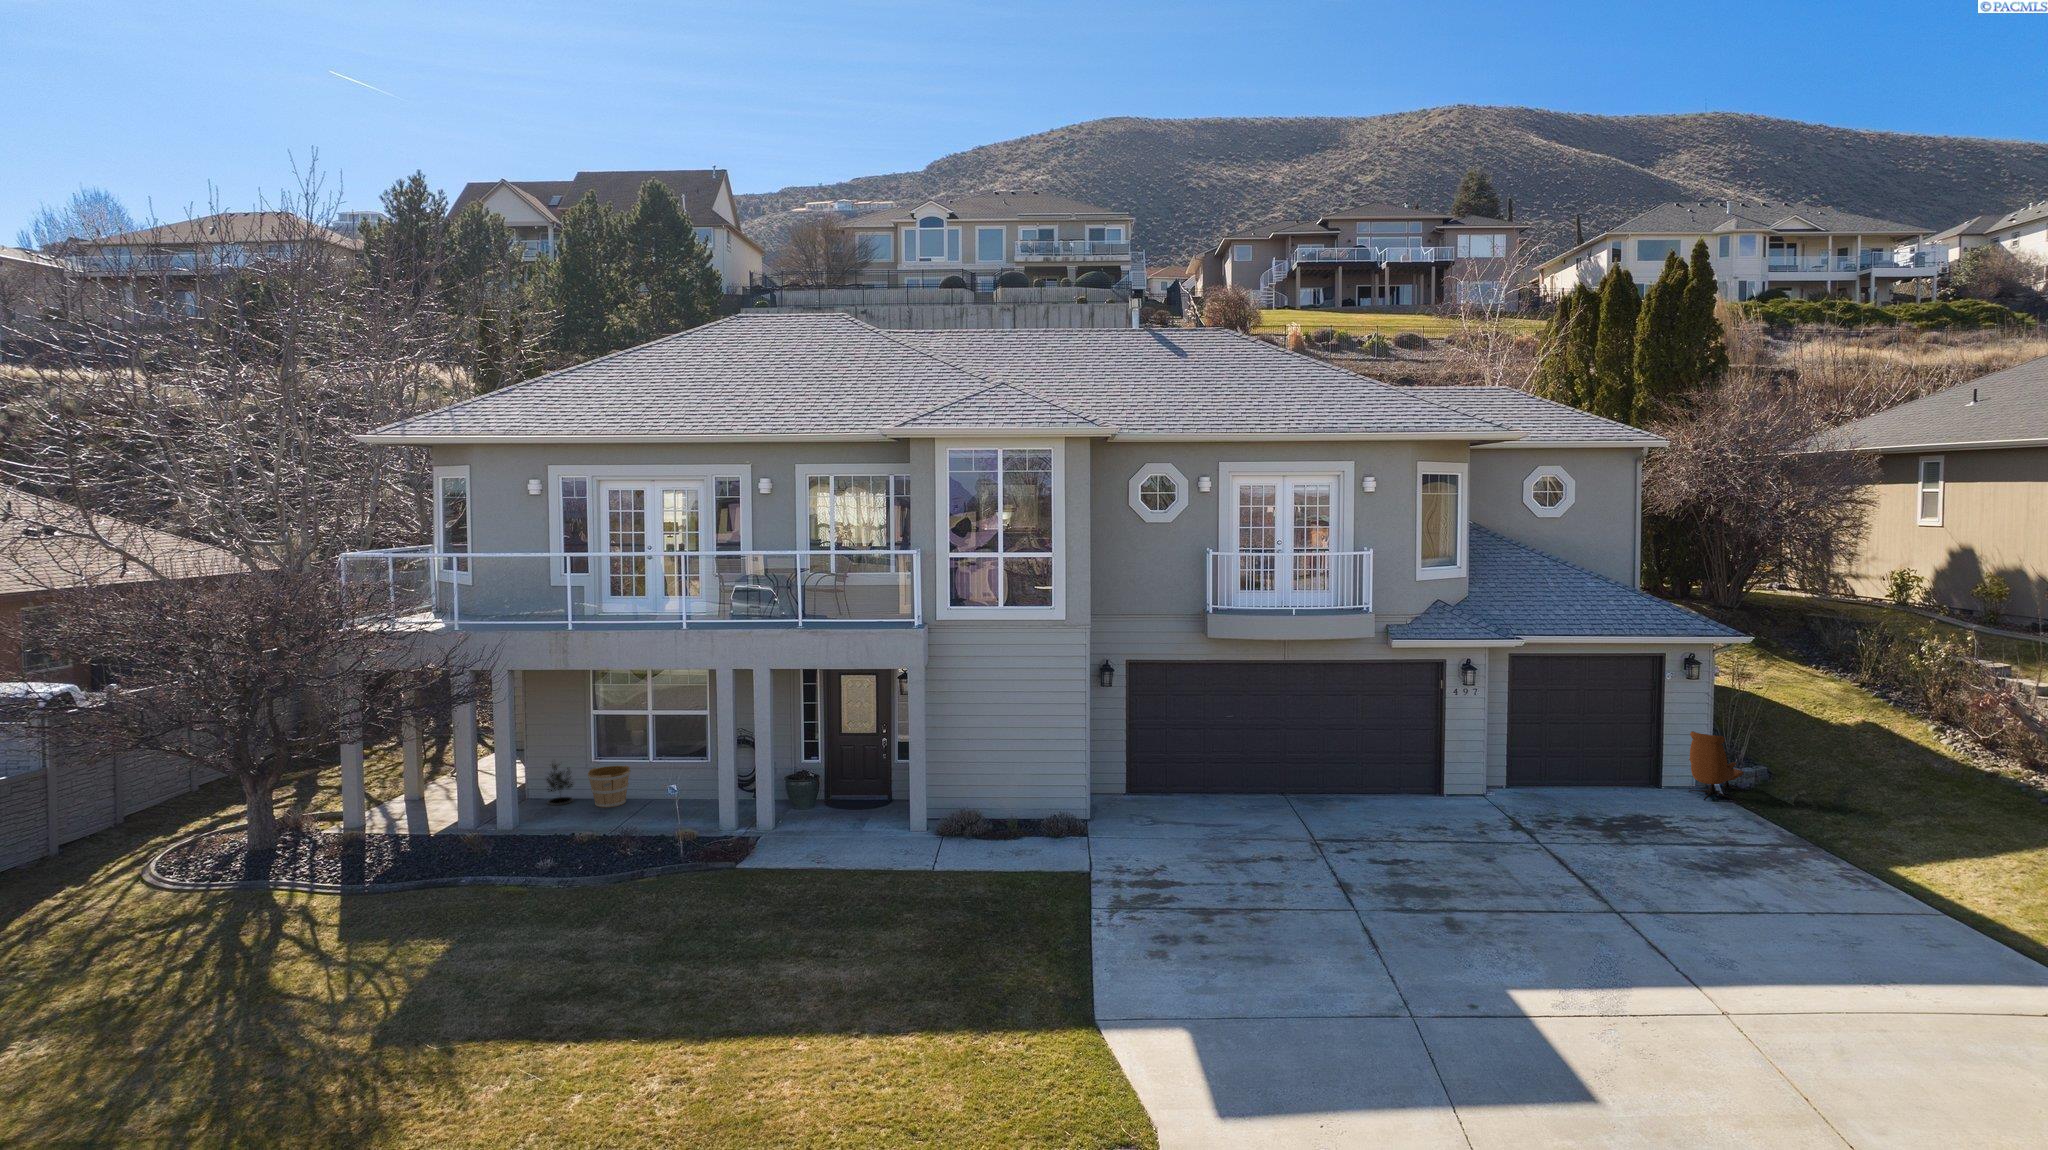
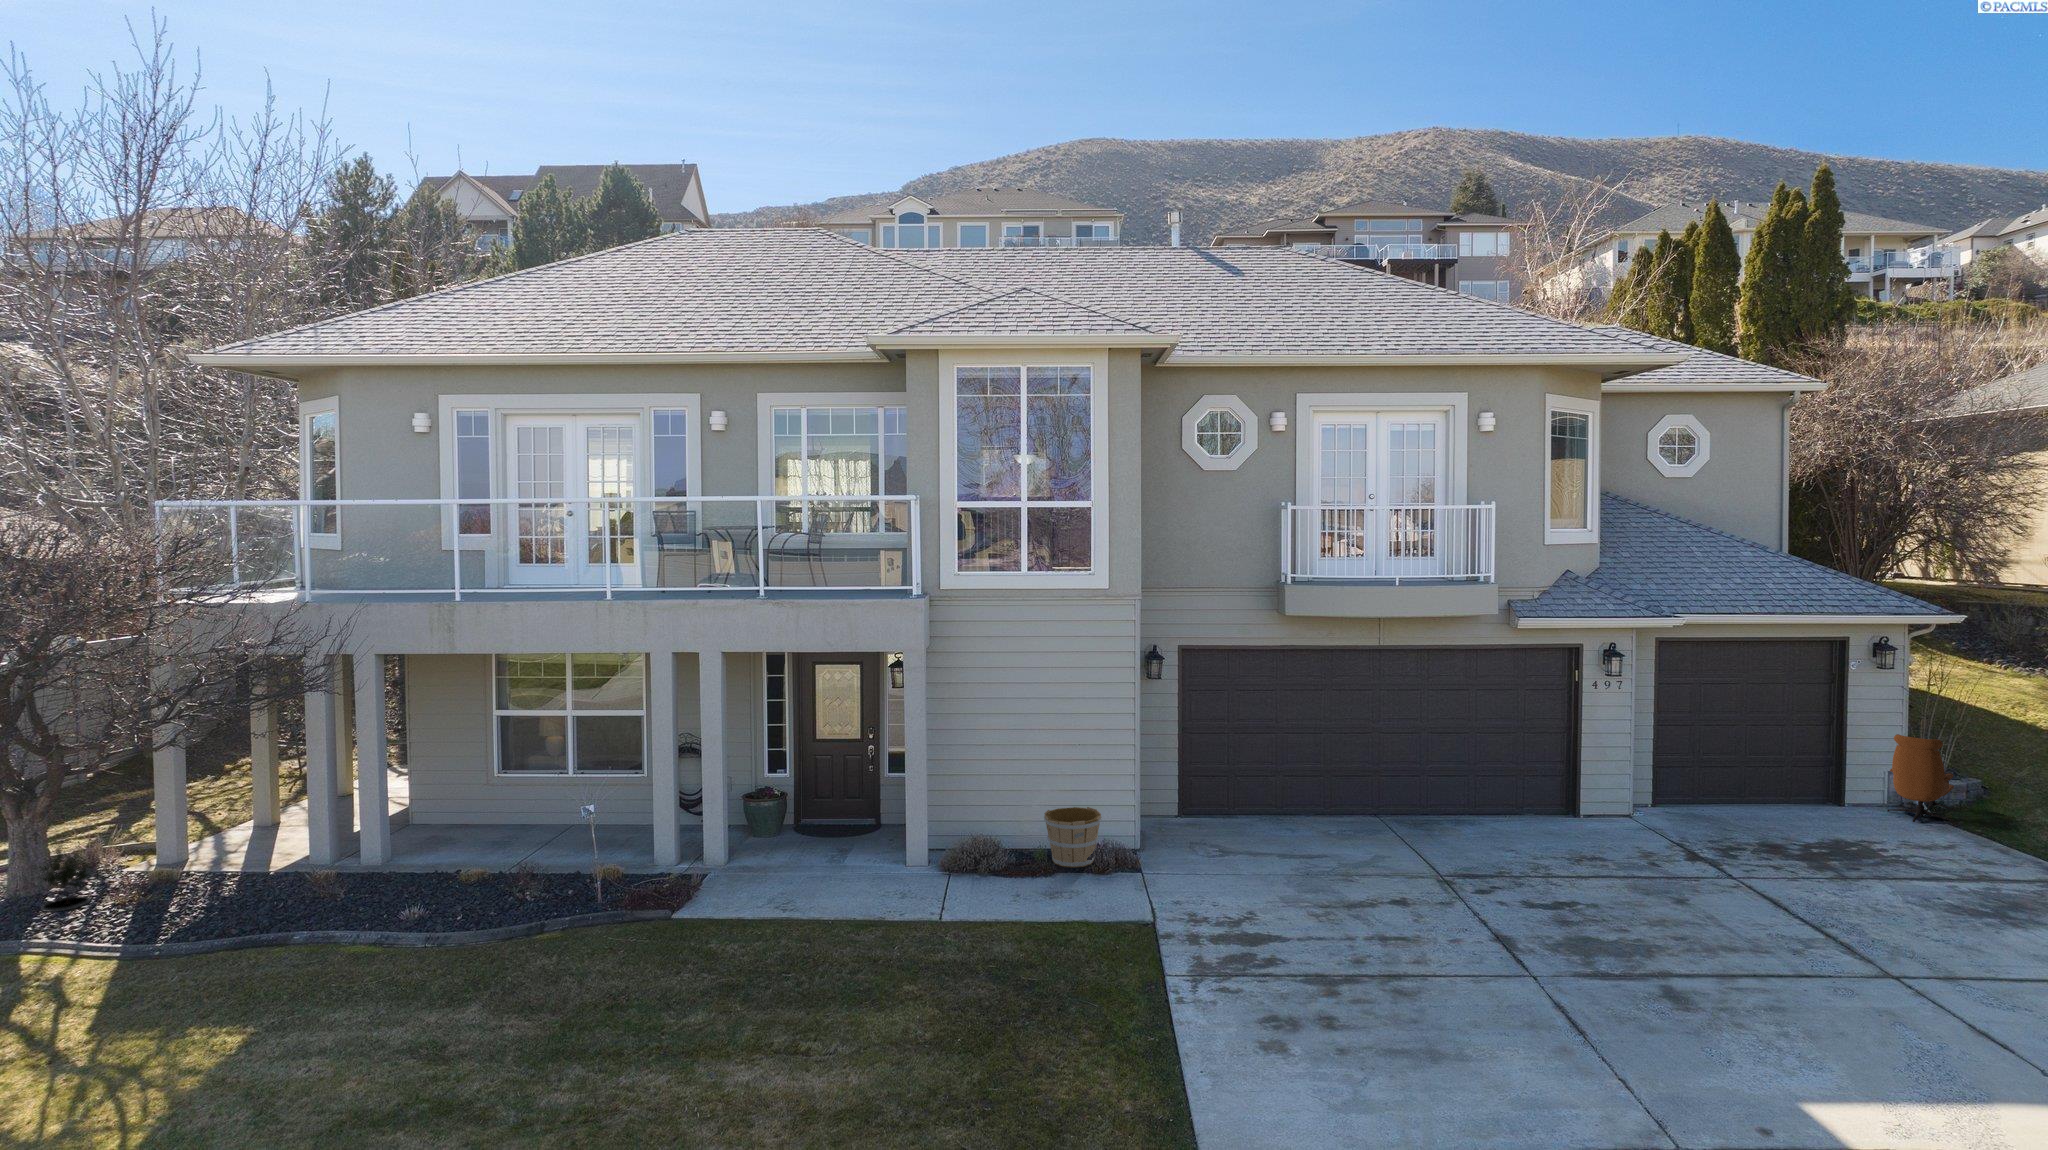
potted tree: present [547,764,573,805] -> present [39,841,90,912]
wooden bucket: present [588,765,631,808] -> present [1044,807,1102,868]

